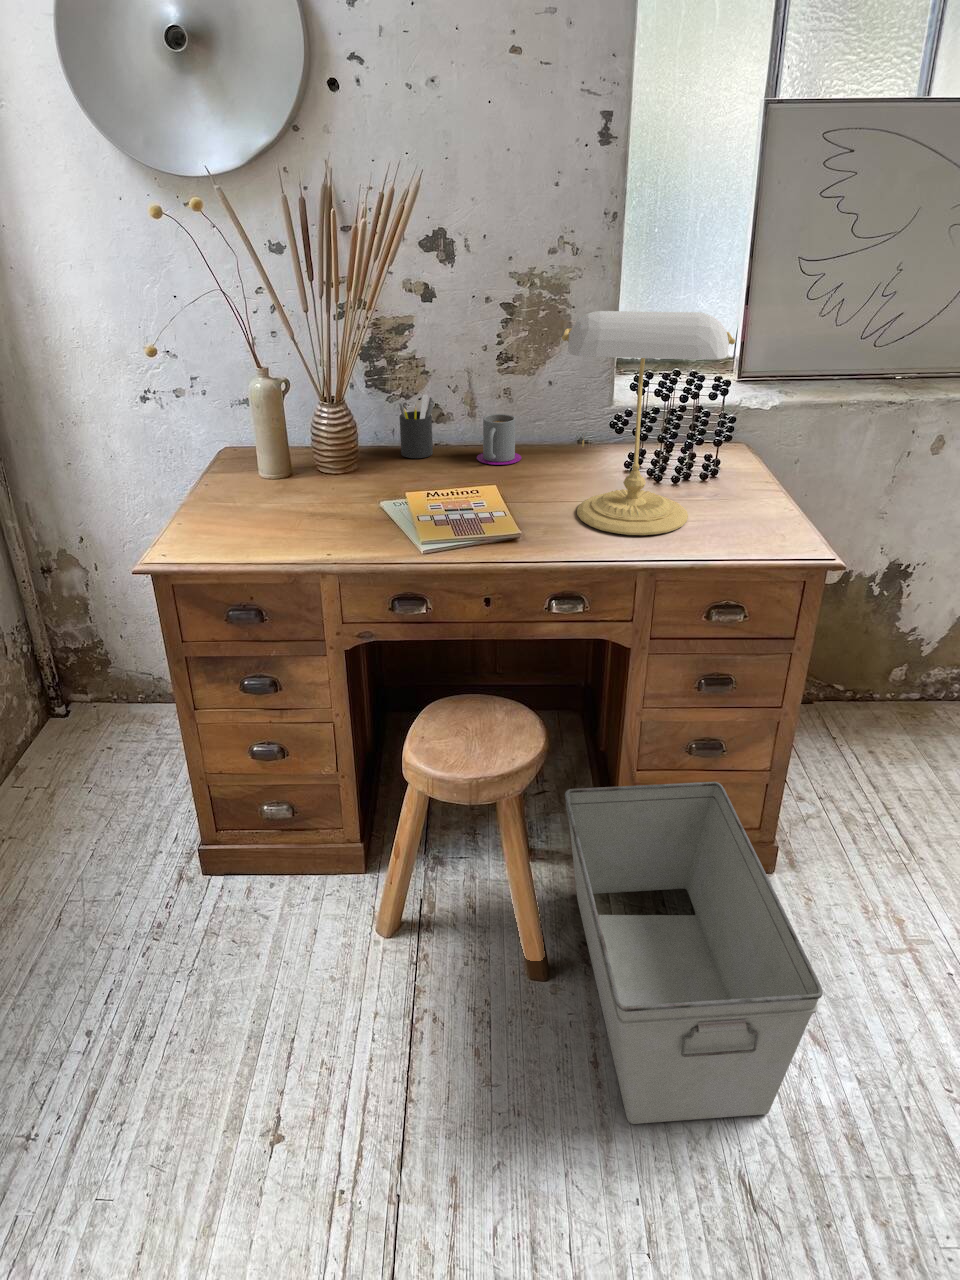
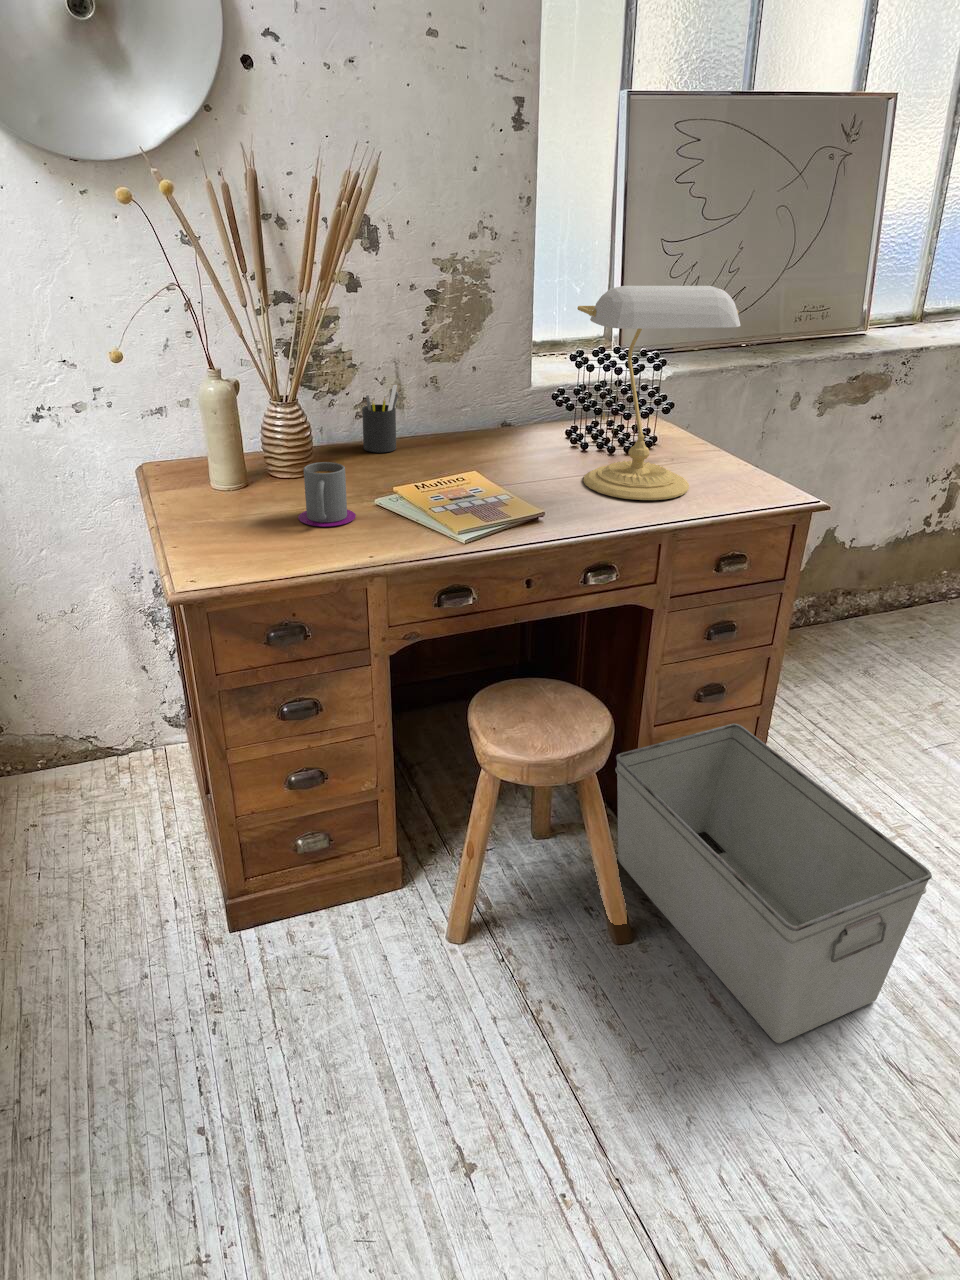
mug: present [477,414,521,465] -> present [298,462,356,526]

